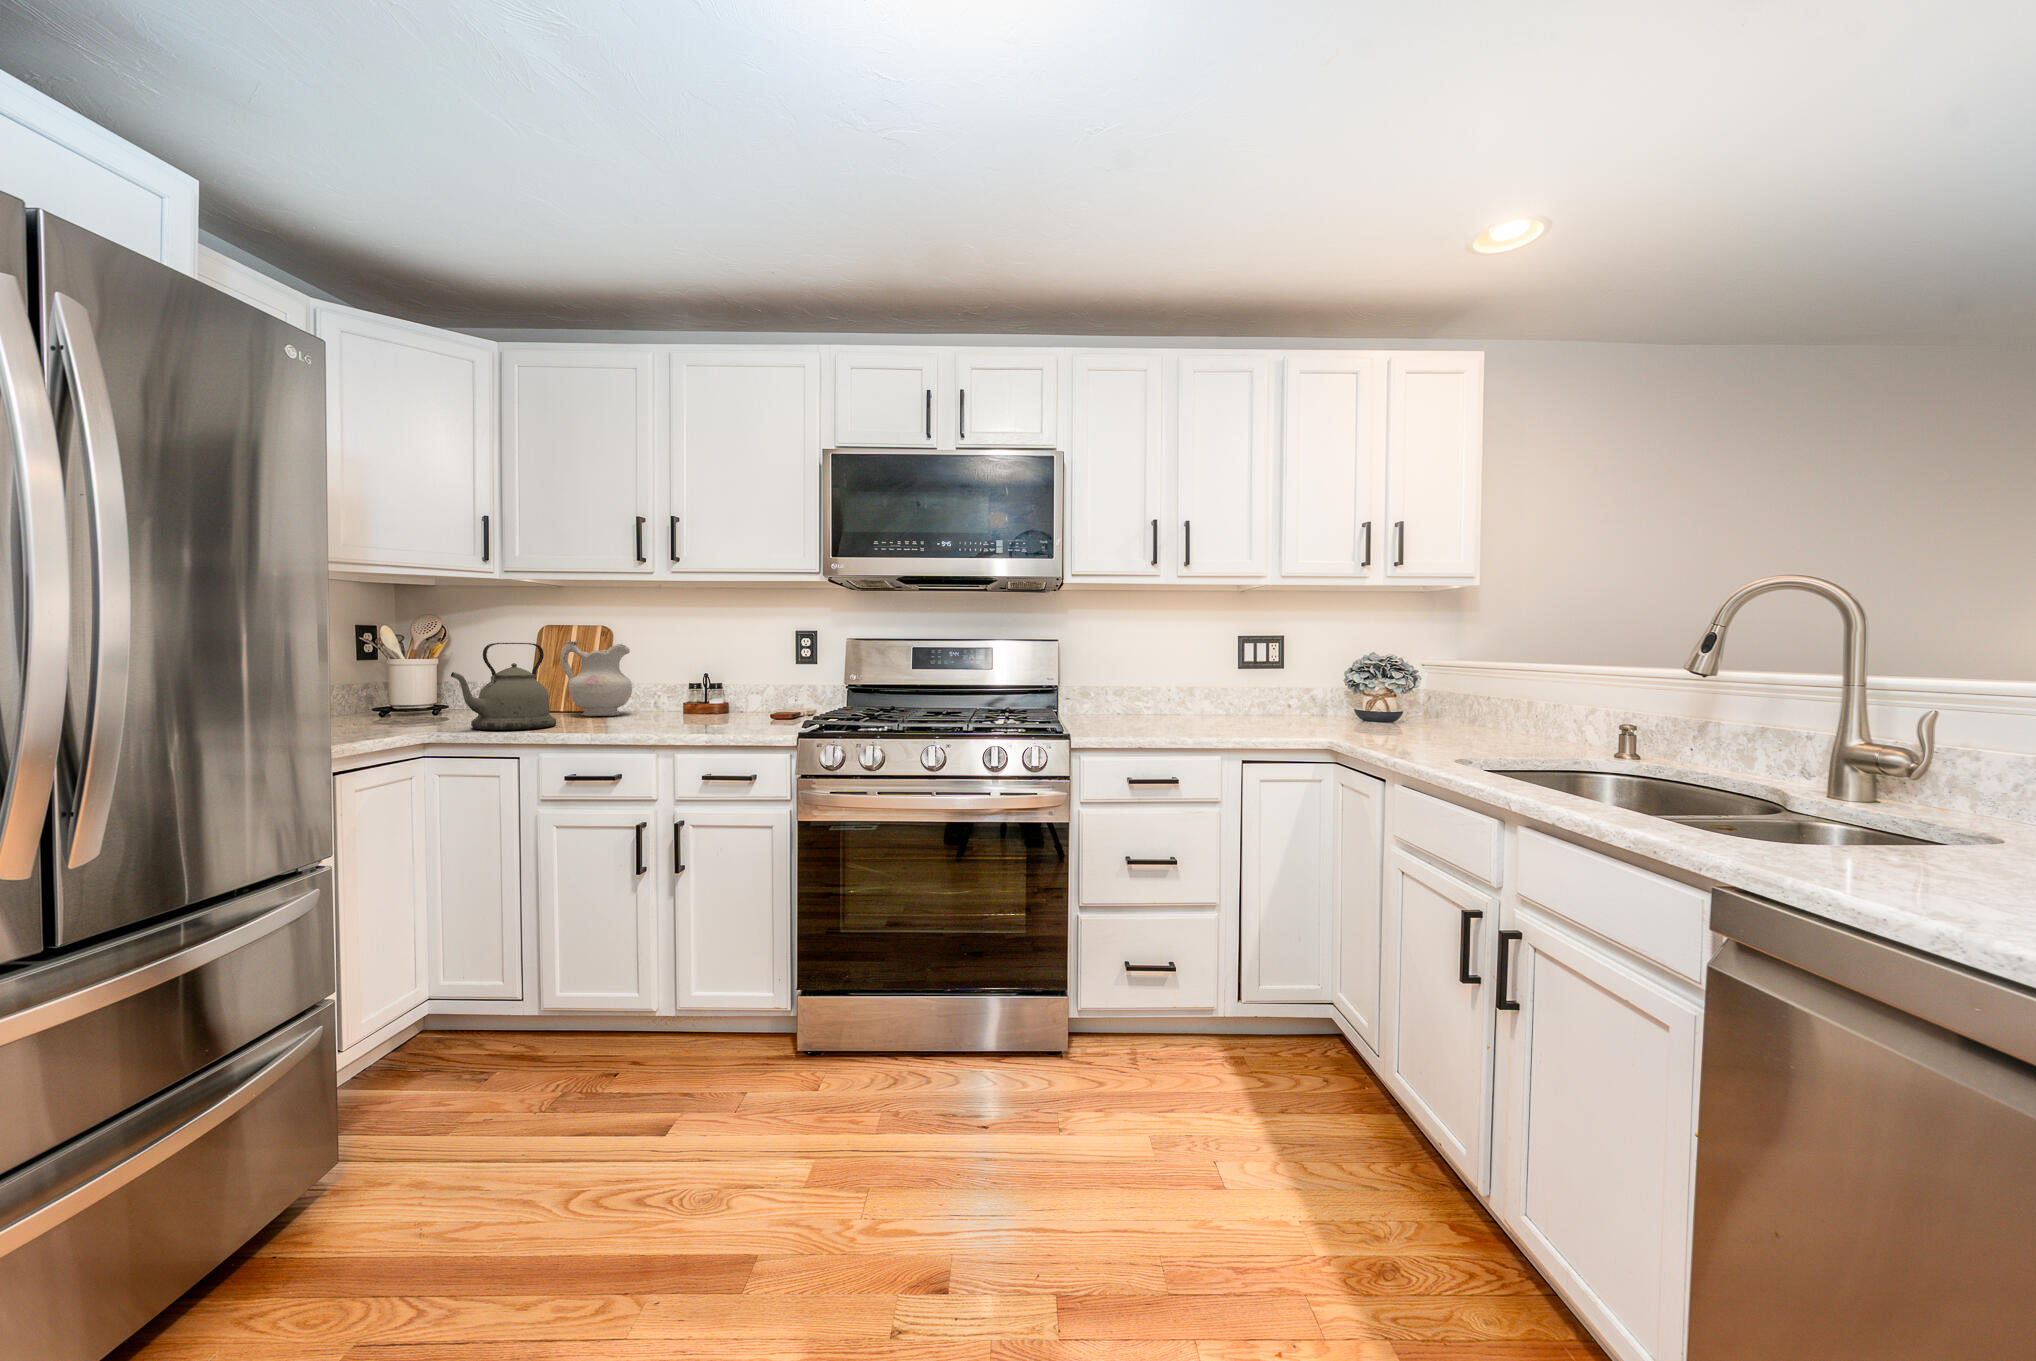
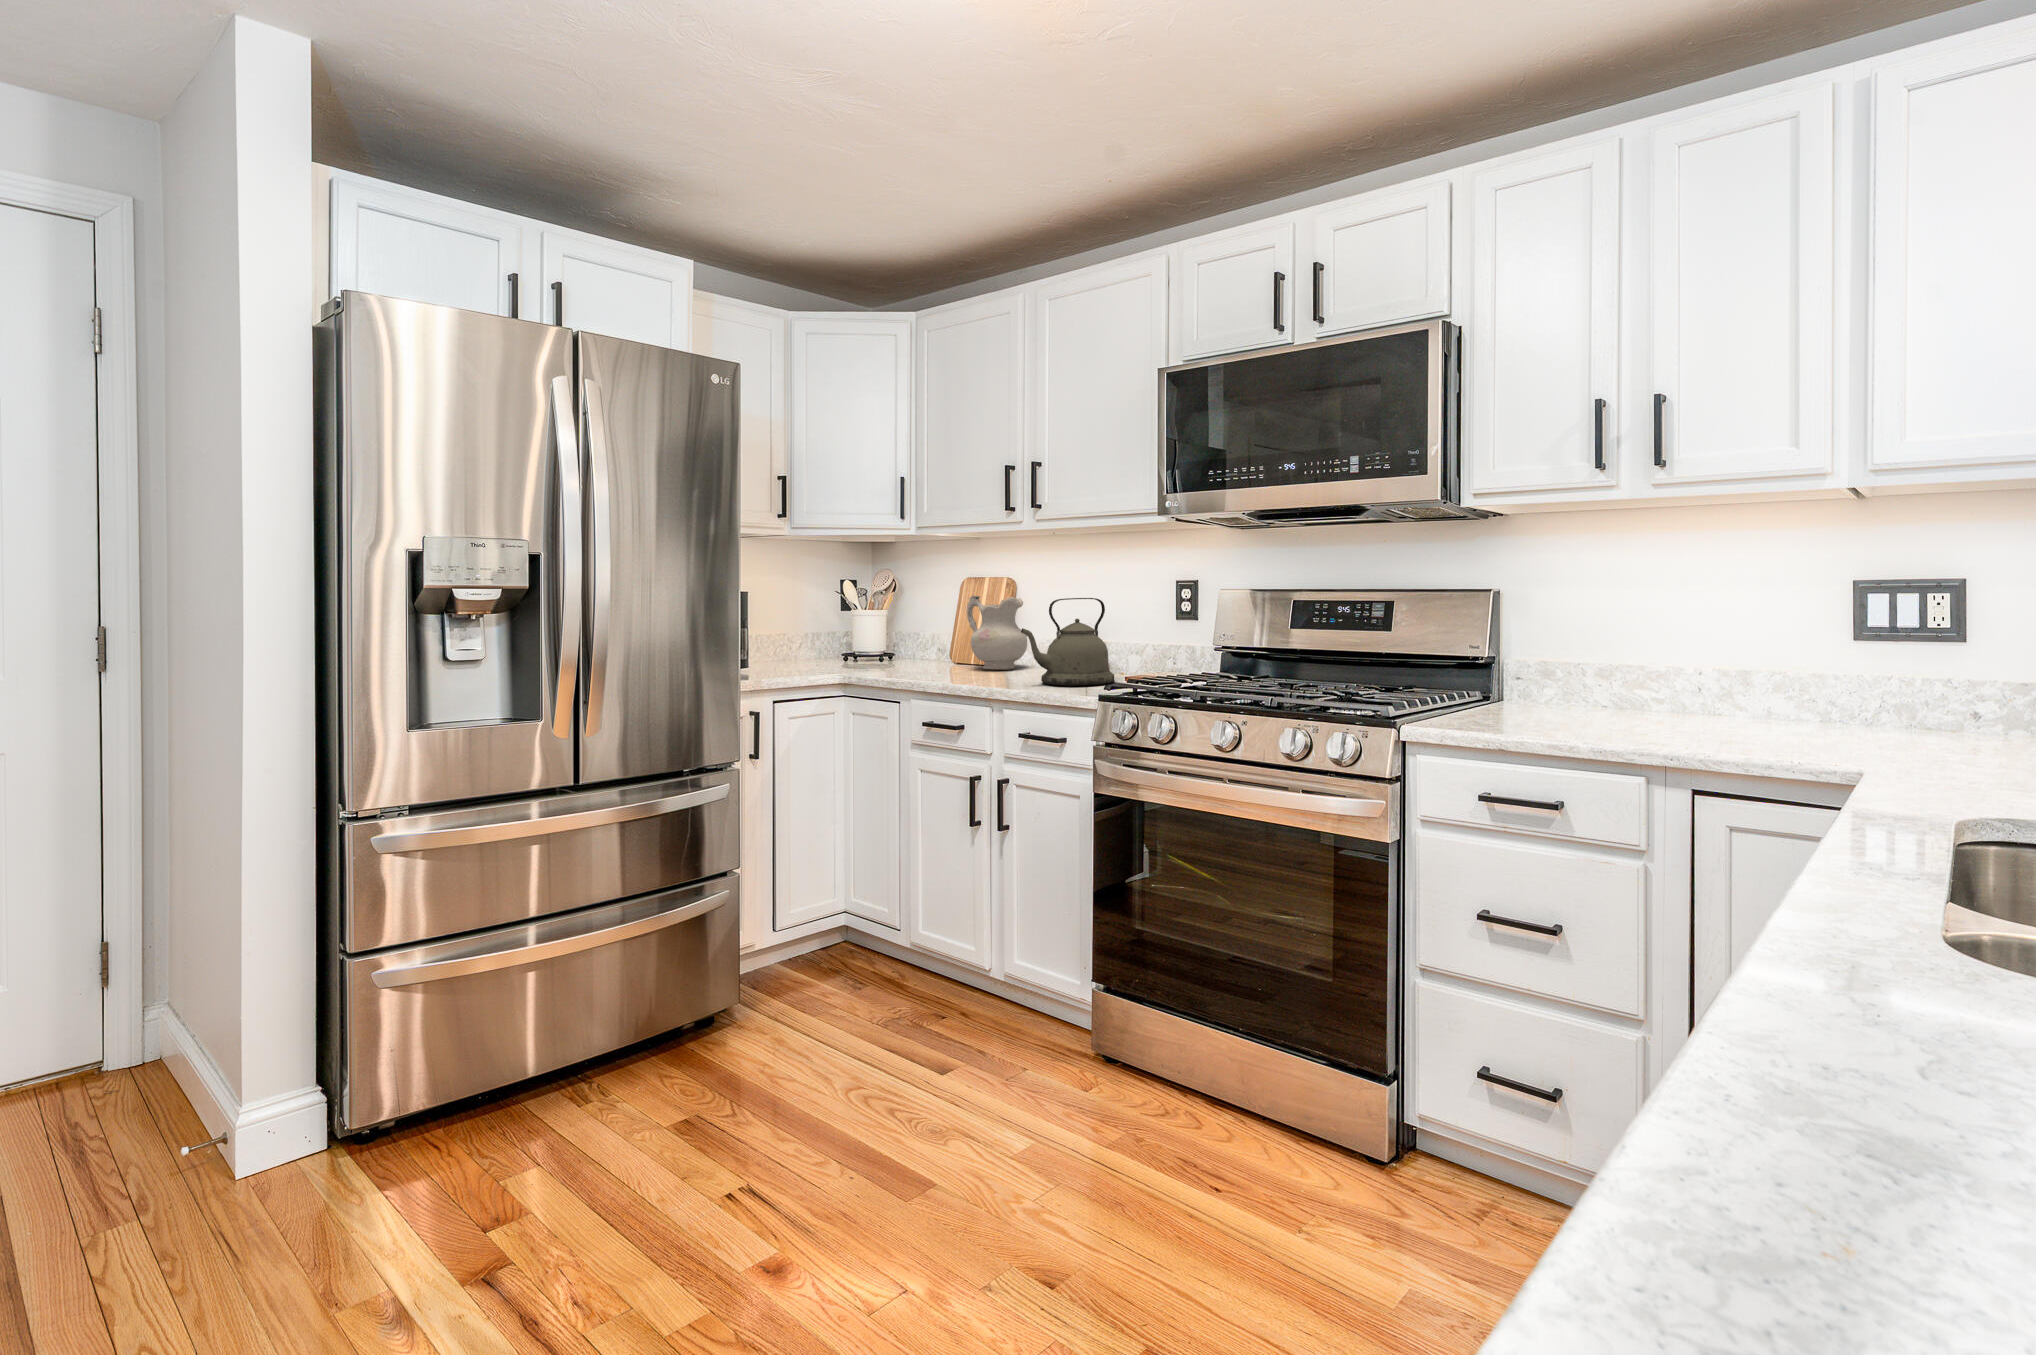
kettle: present [451,643,556,730] -> present [1021,598,1114,685]

